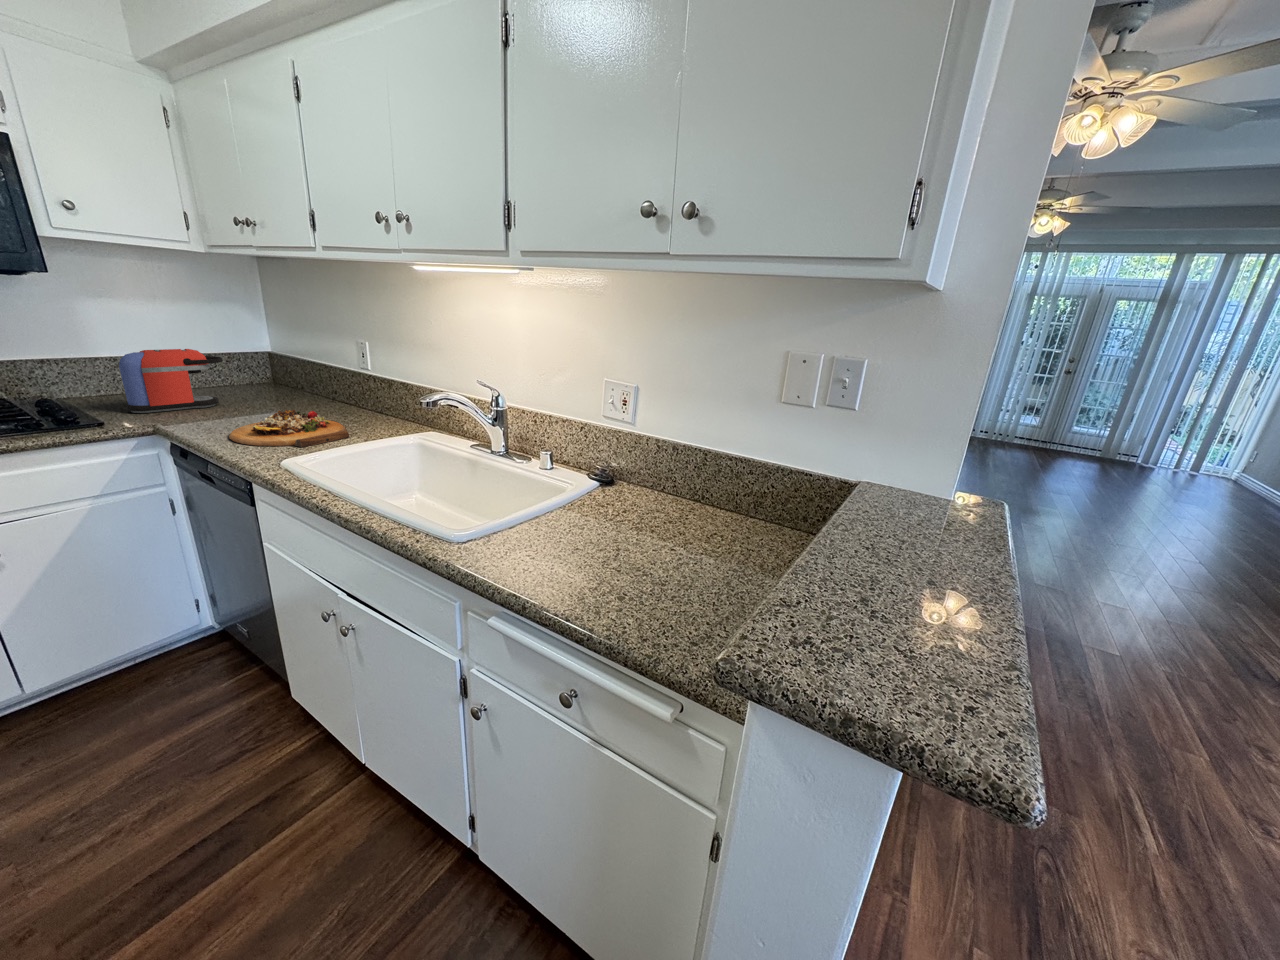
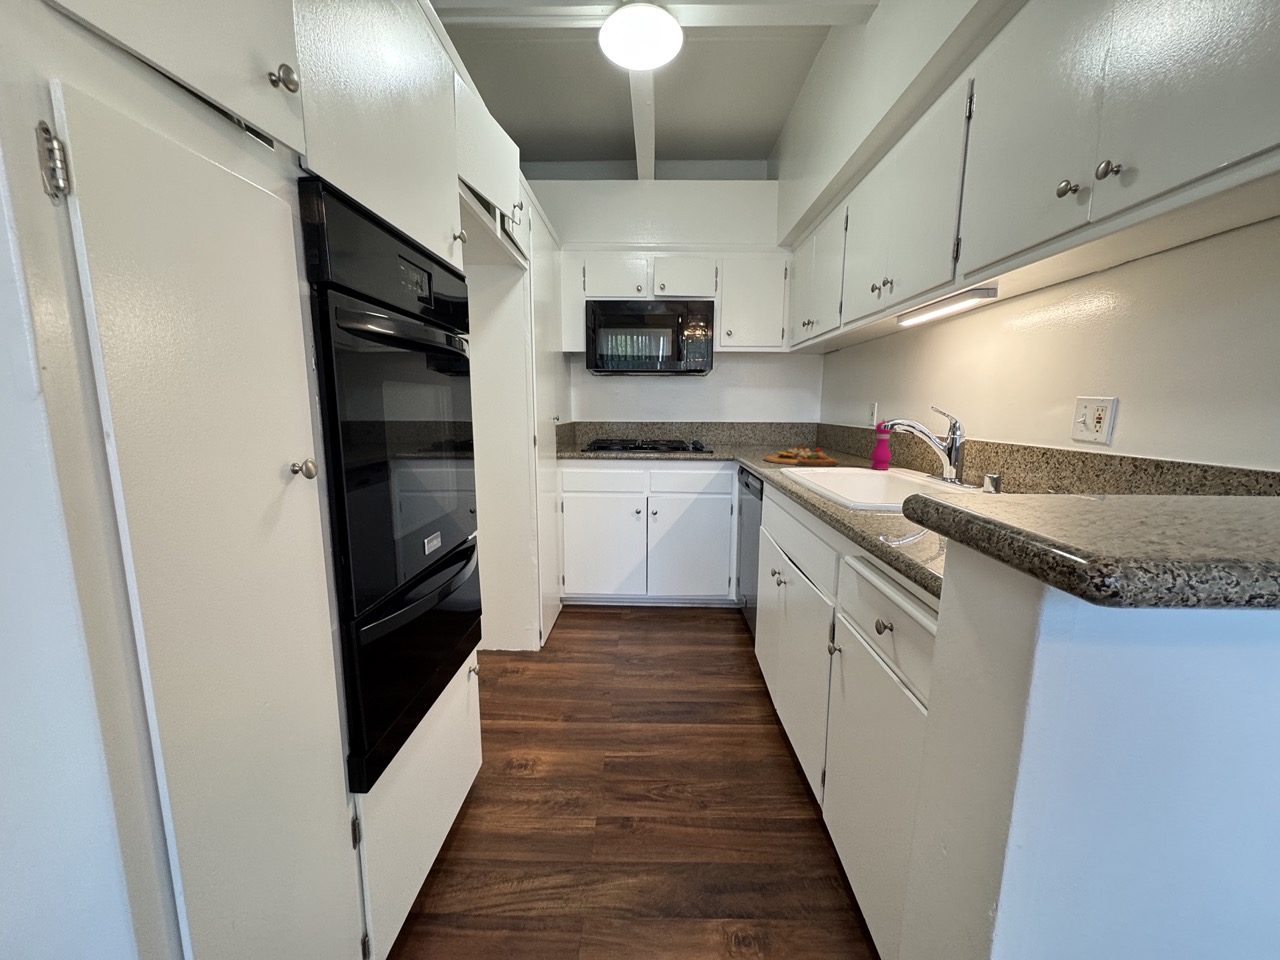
coffee maker: present [119,349,223,413] -> none [727,413,783,451]
pepper mill: none [391,374,415,436] -> present [871,418,891,470]

